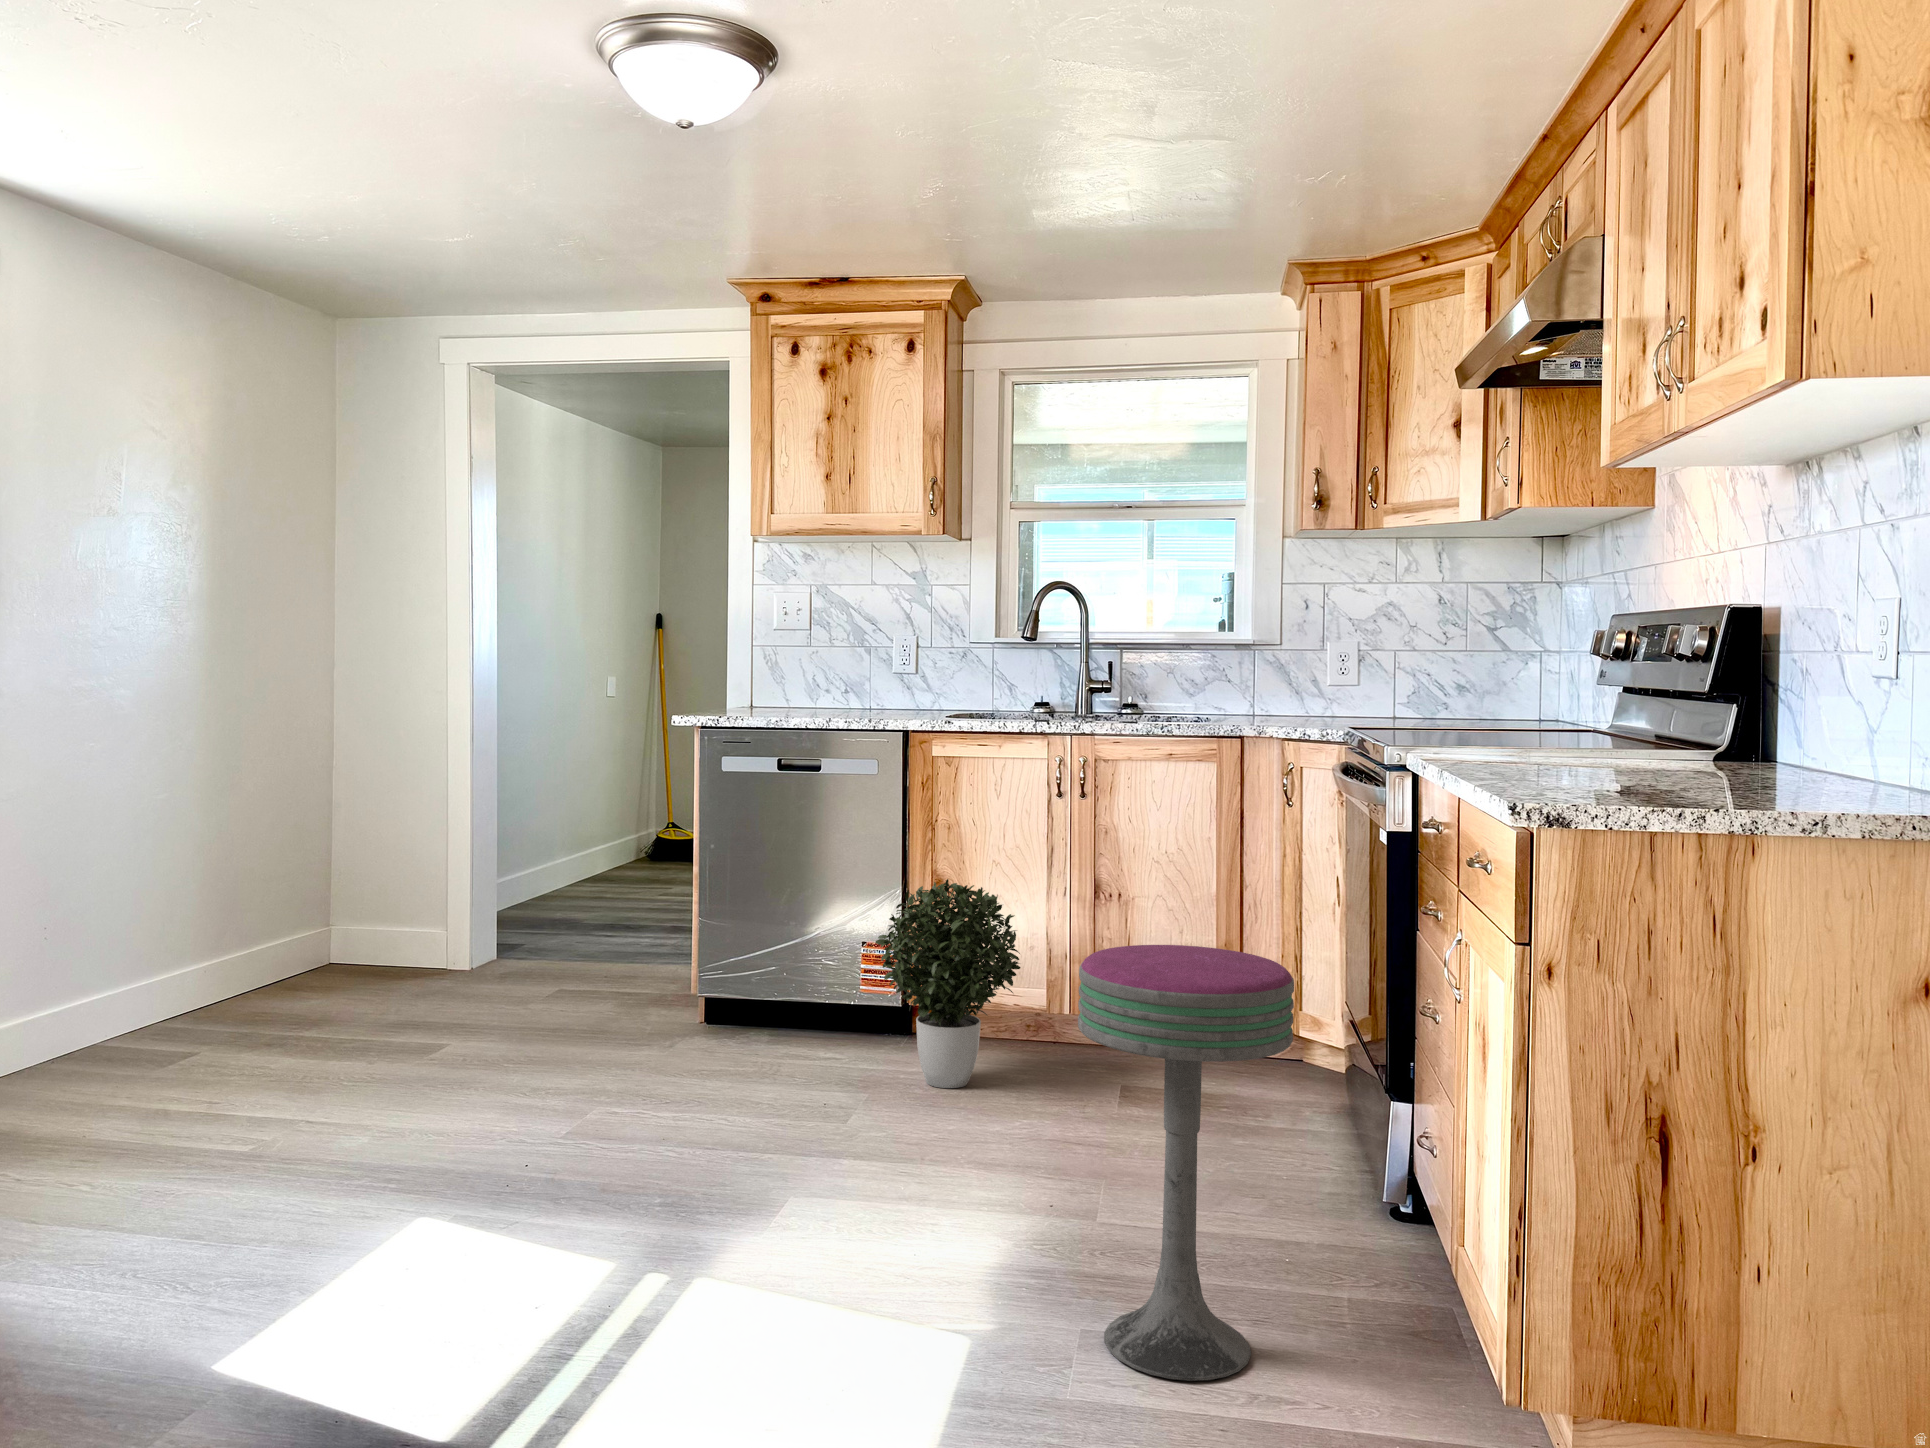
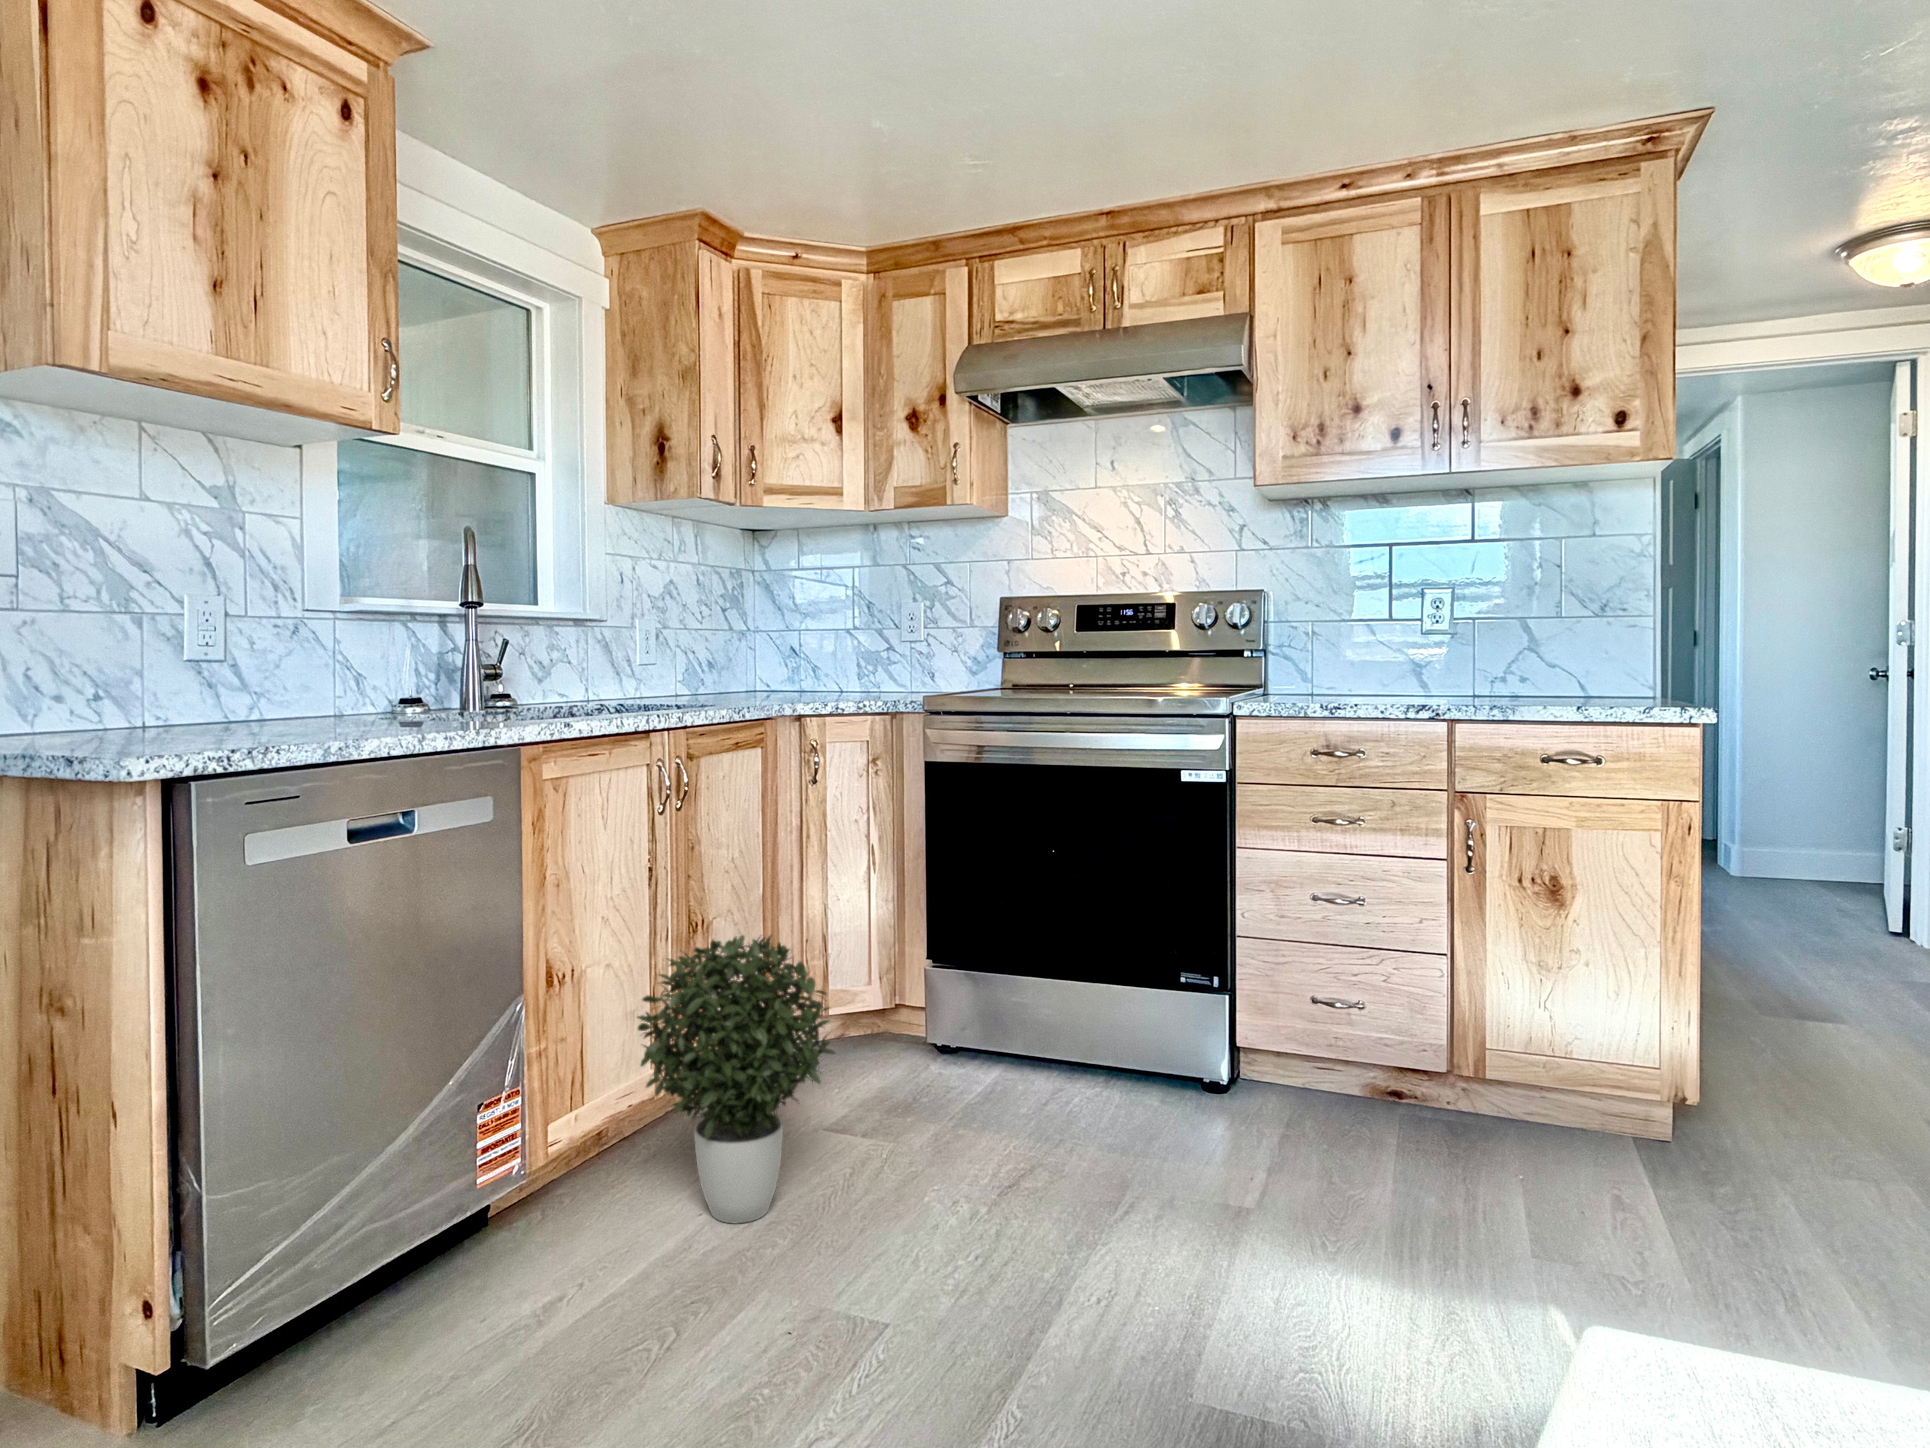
bar stool: present [1078,945,1294,1381] -> none [1377,858,1564,1200]

